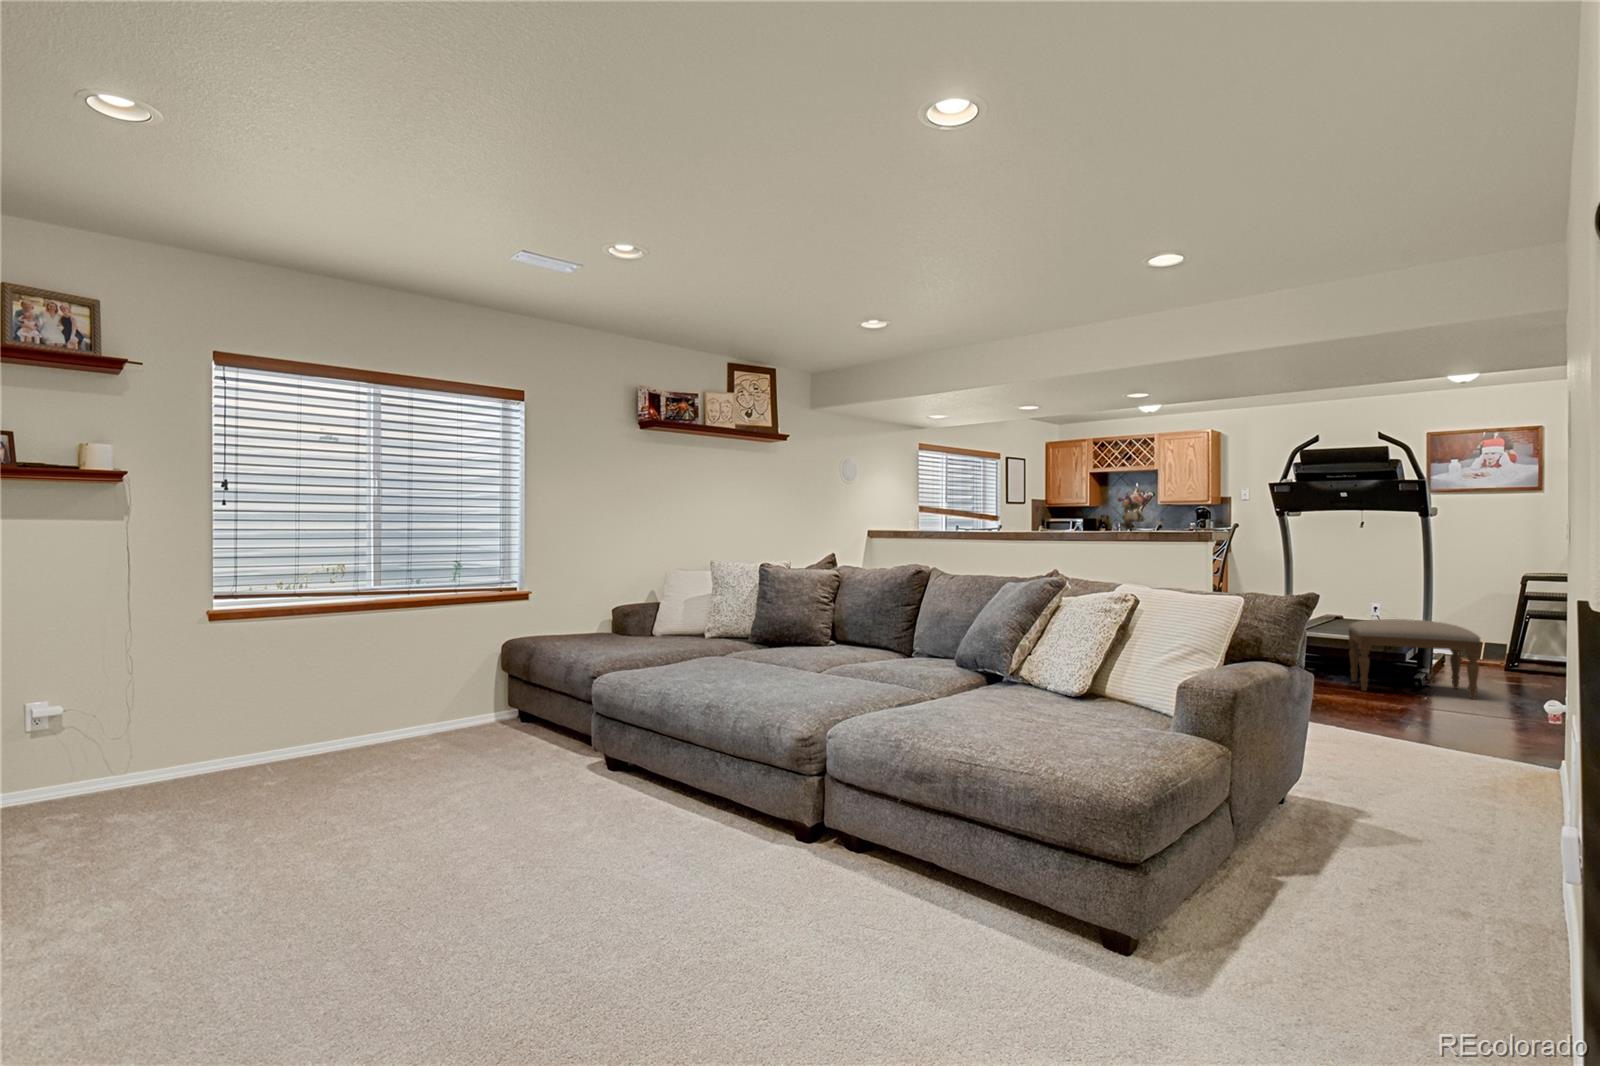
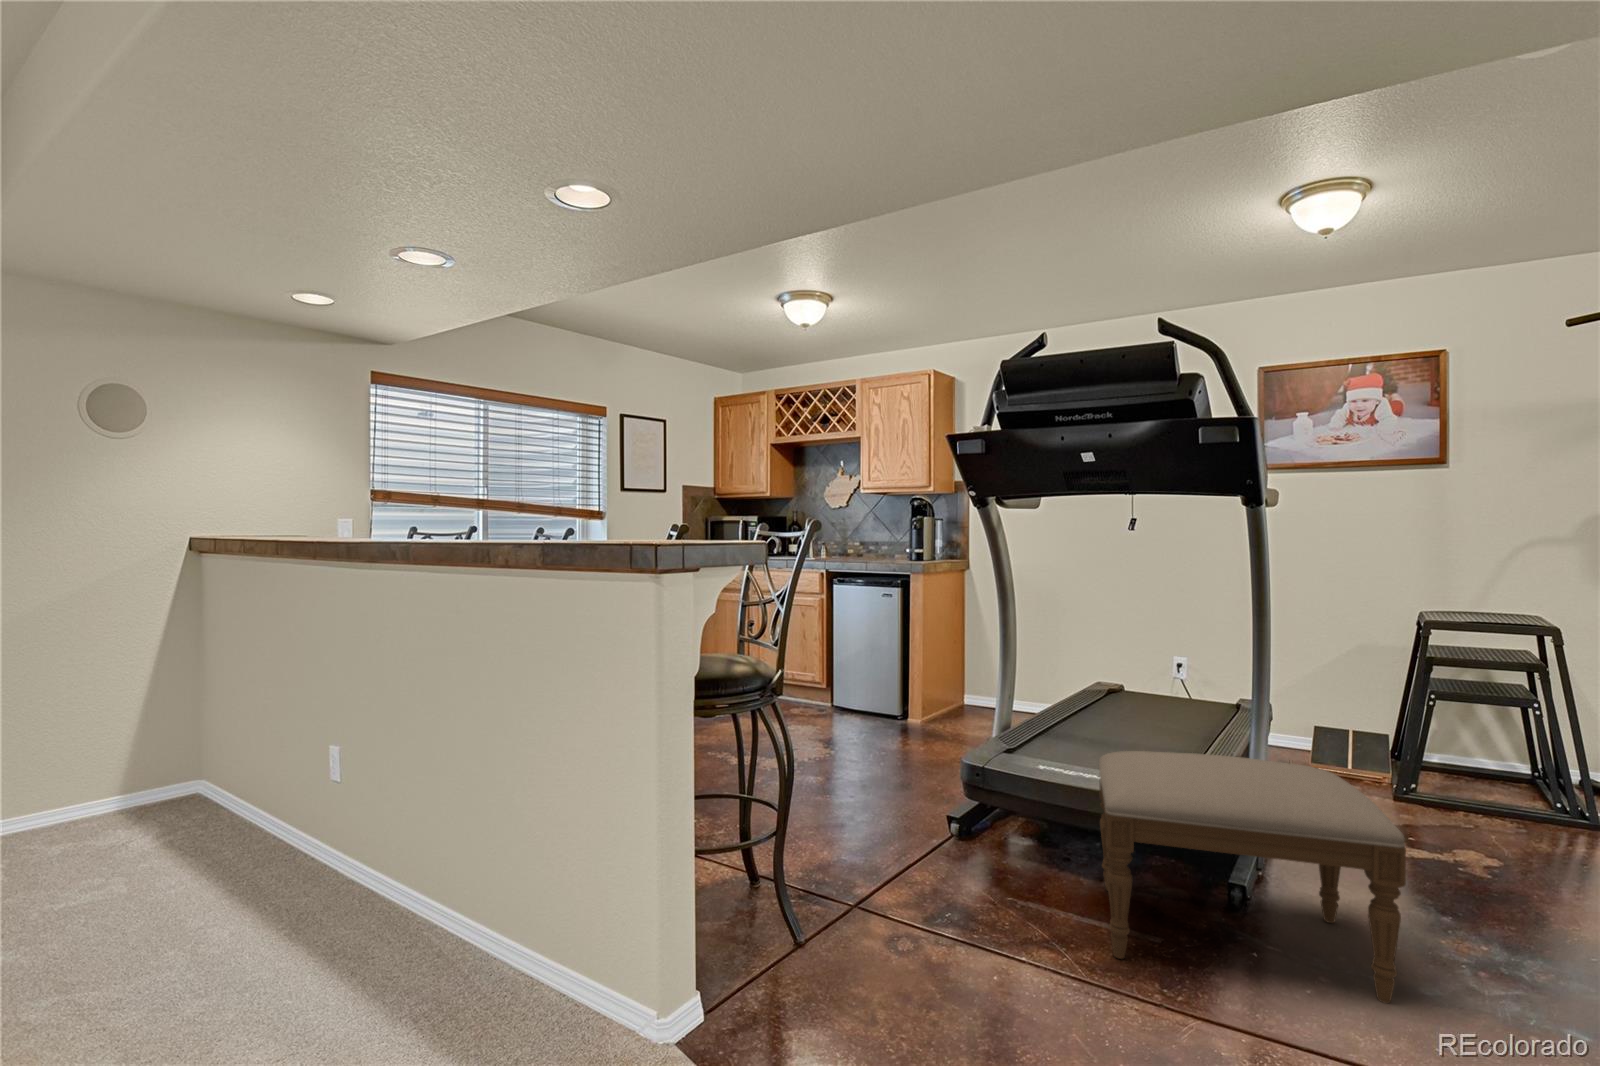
flower arrangement: present [1118,492,1161,531] -> none [437,434,594,547]

